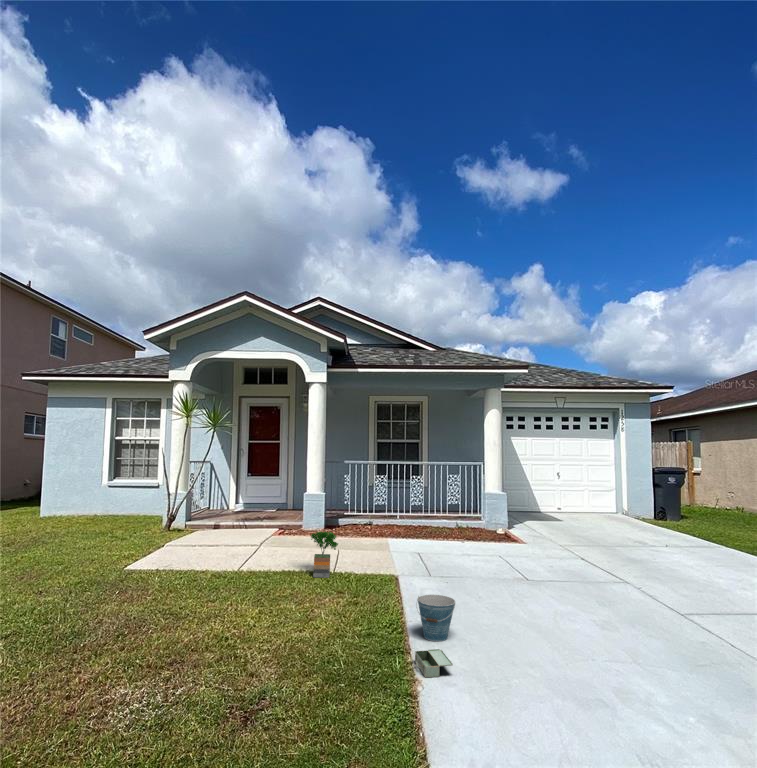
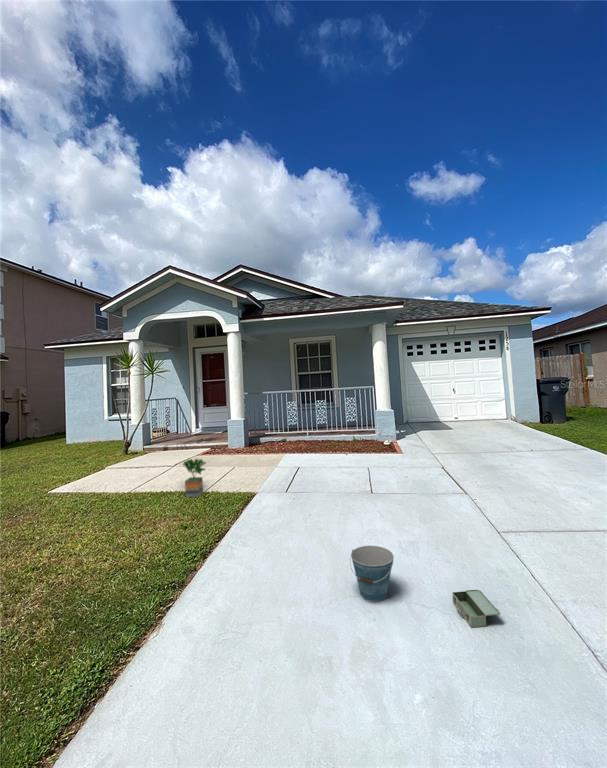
bucket: present [417,595,455,641] -> present [351,545,394,602]
toolbox: present [415,649,453,677] -> present [452,590,500,627]

